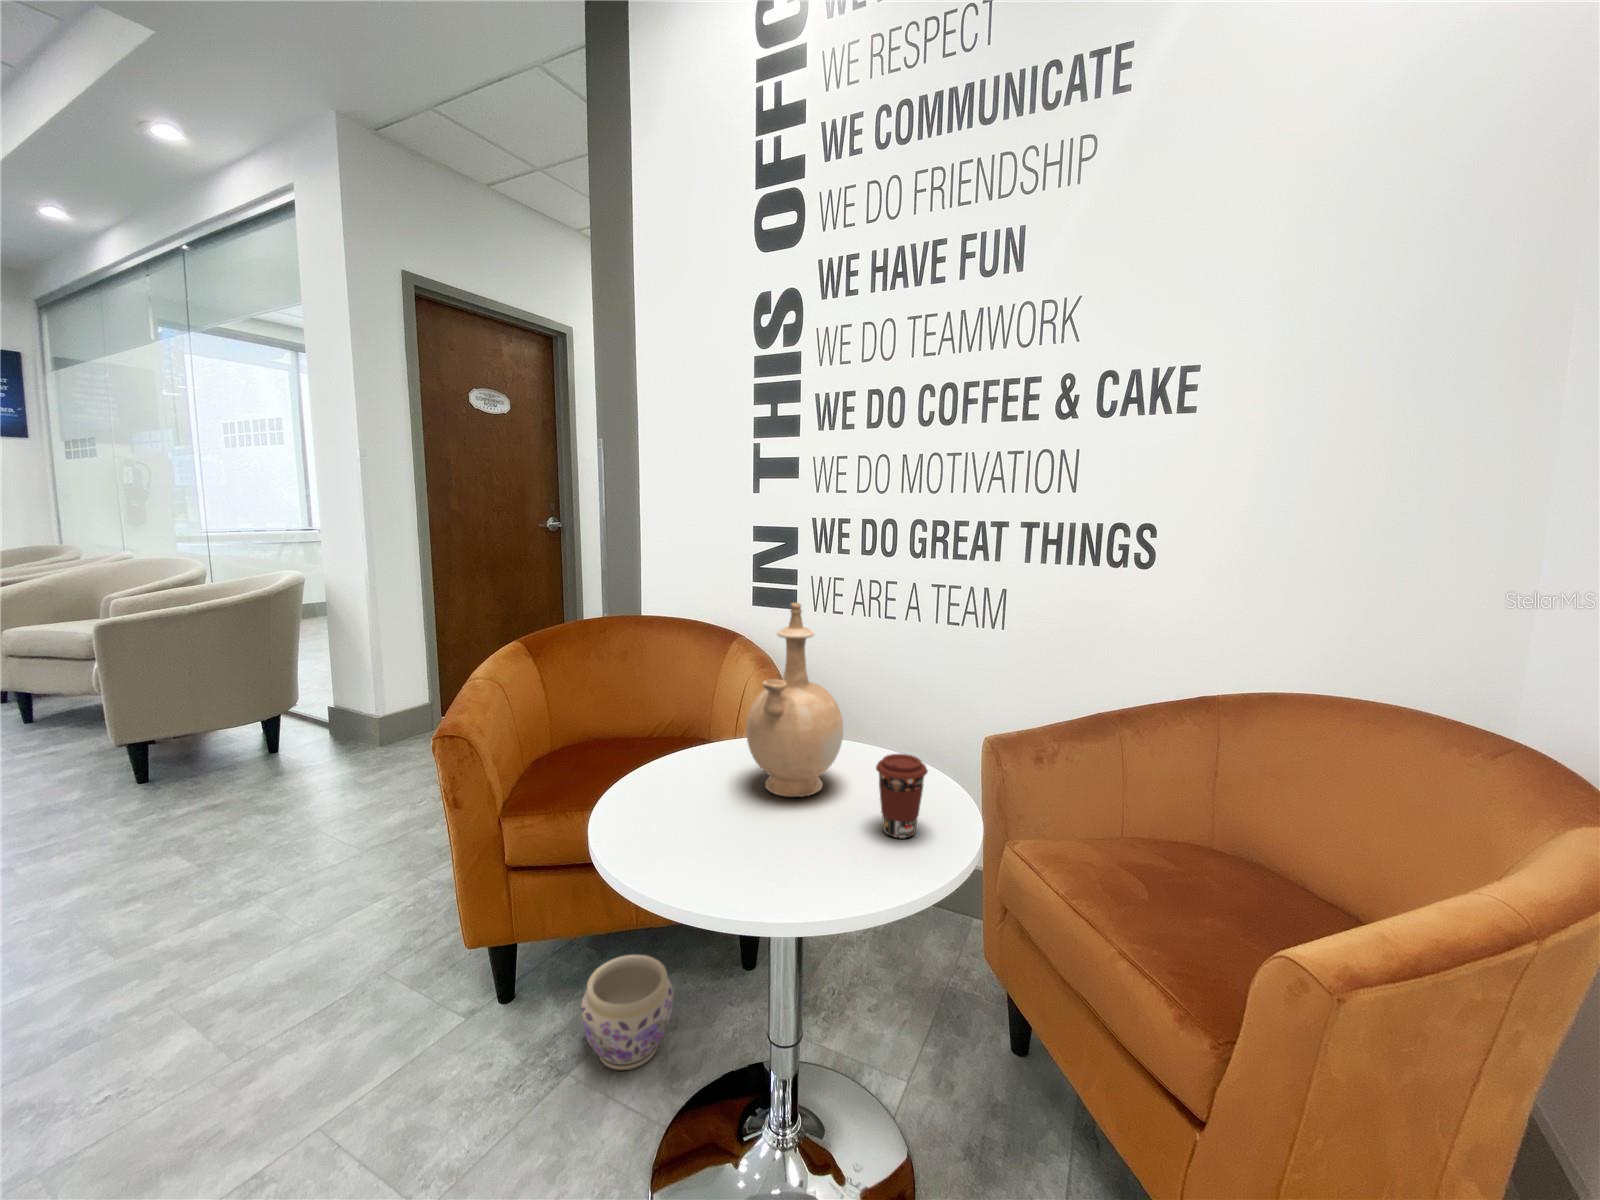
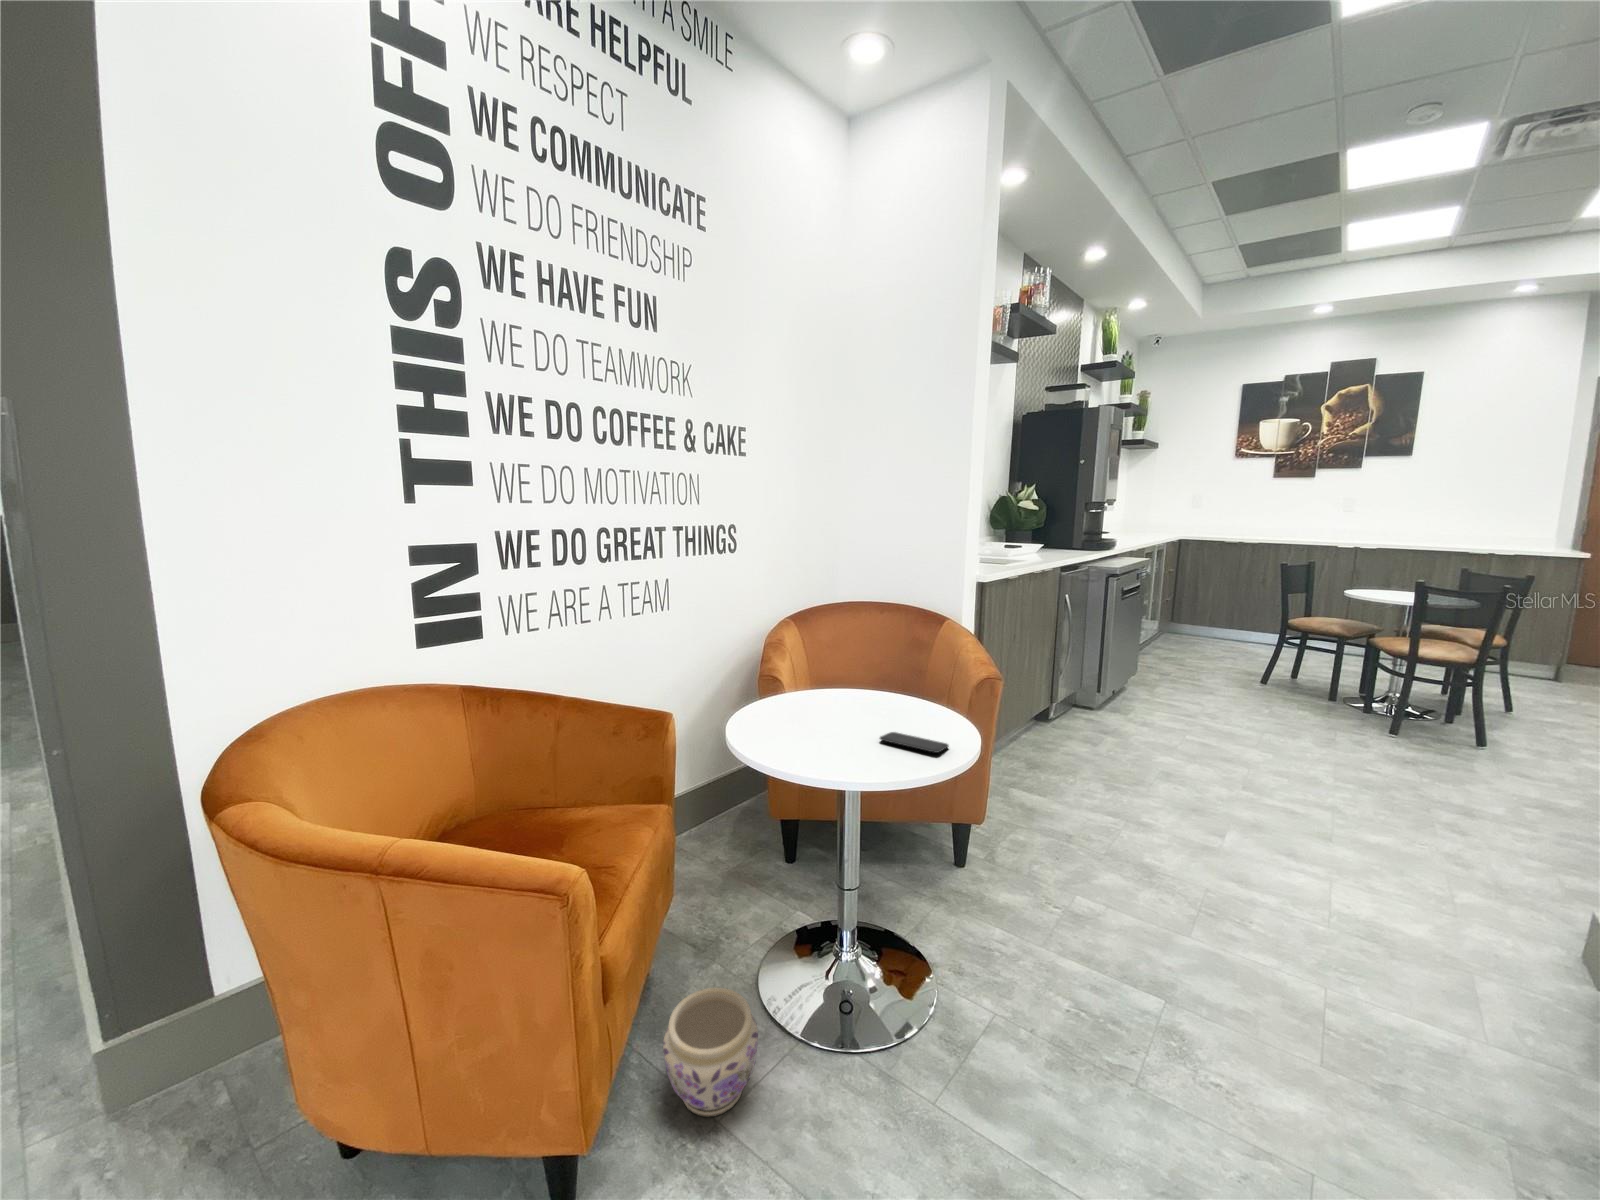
vase: present [746,603,843,797] -> none [779,590,851,735]
coffee cup: present [876,754,928,838] -> none [873,665,904,714]
smartphone: none [711,822,793,880] -> present [880,732,948,753]

